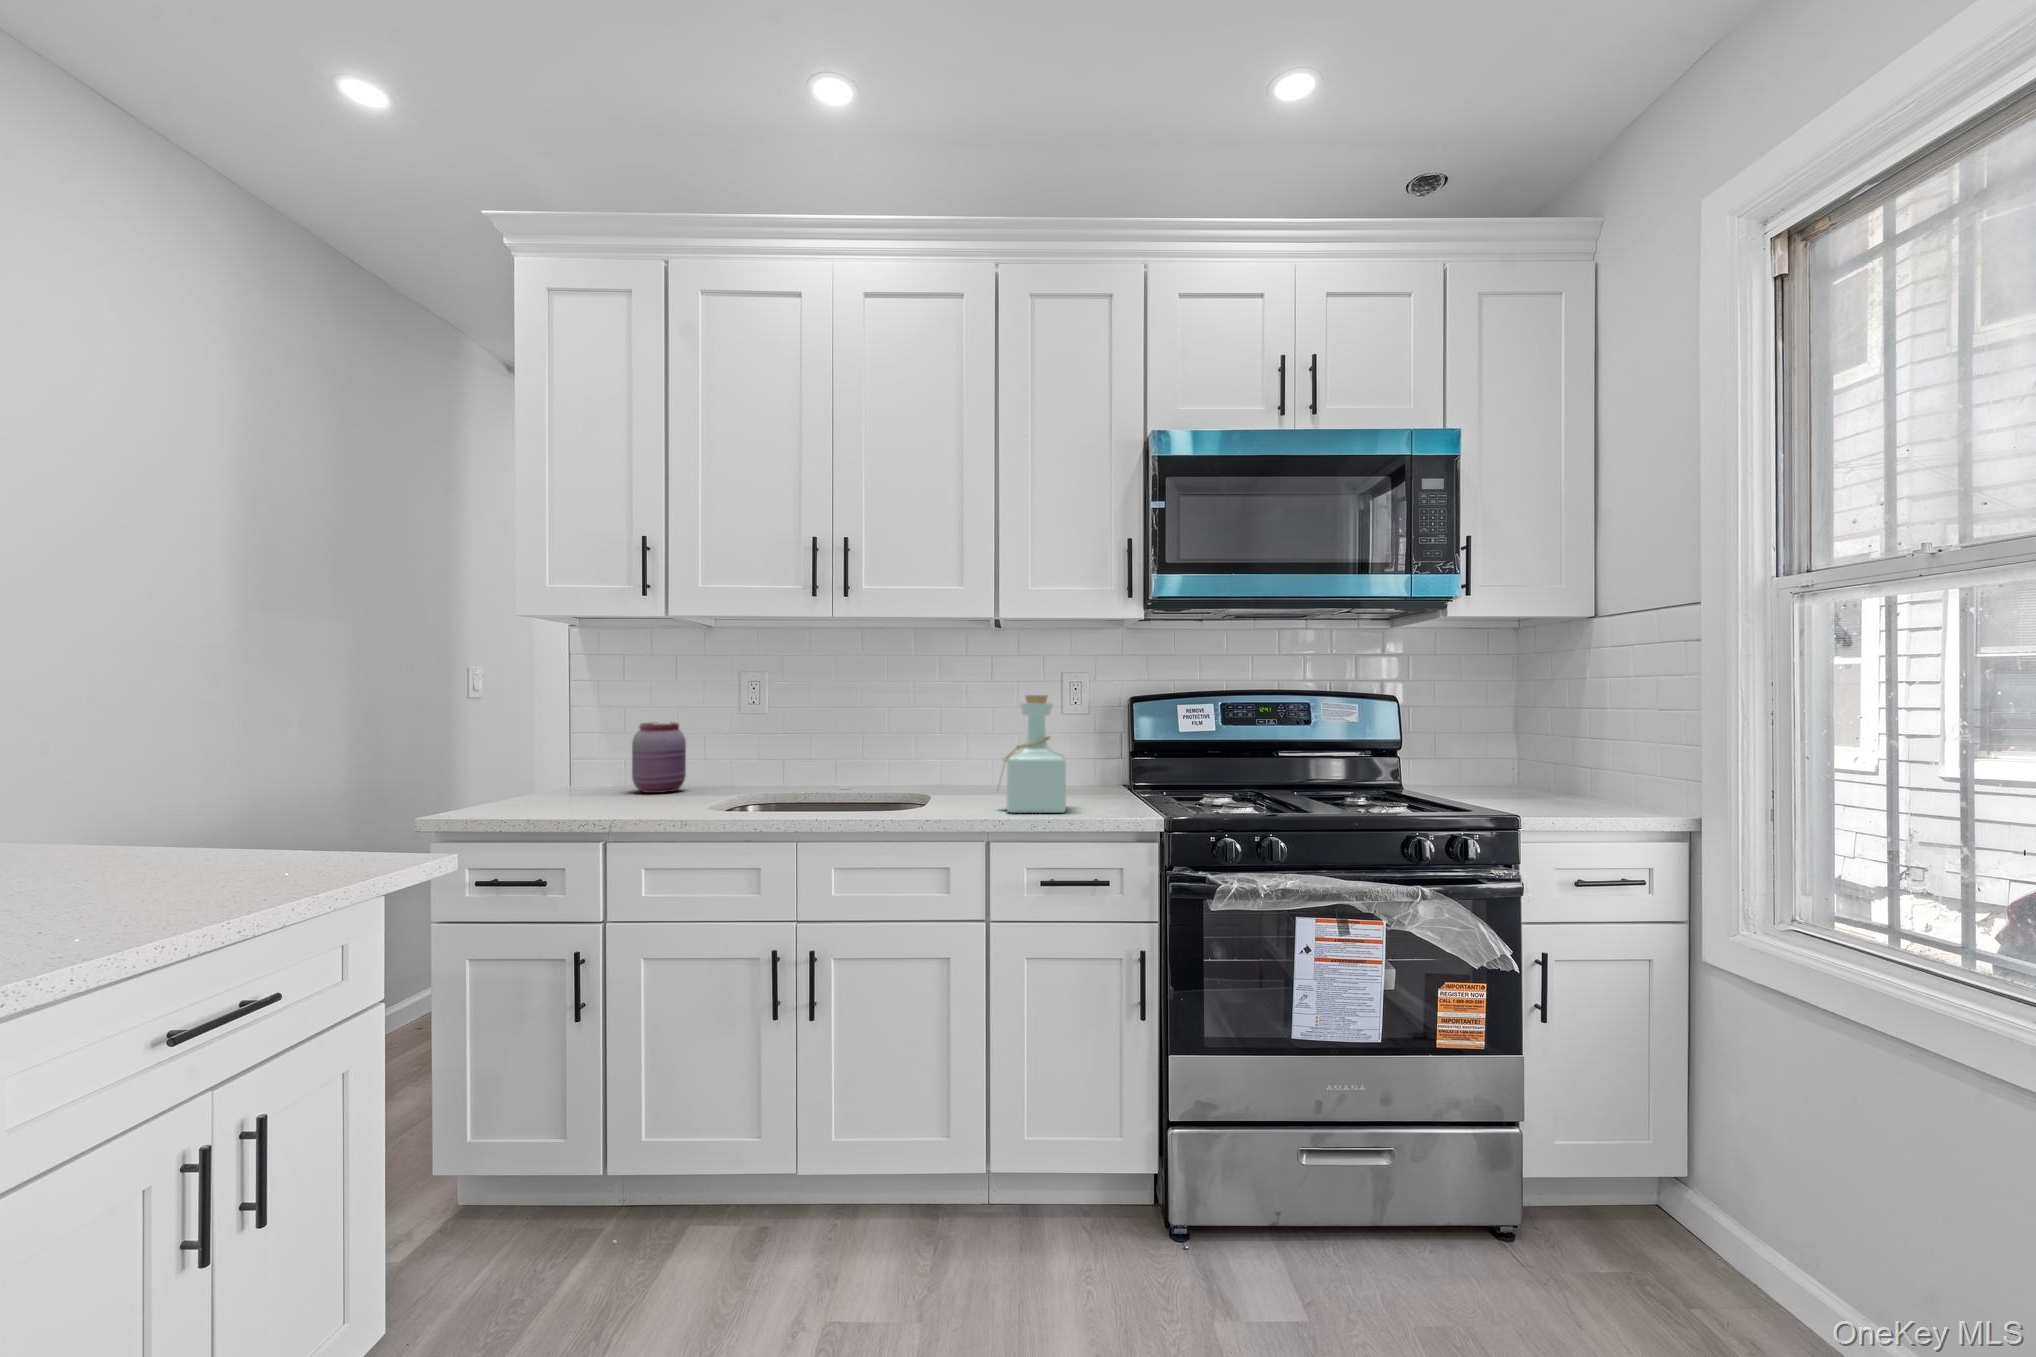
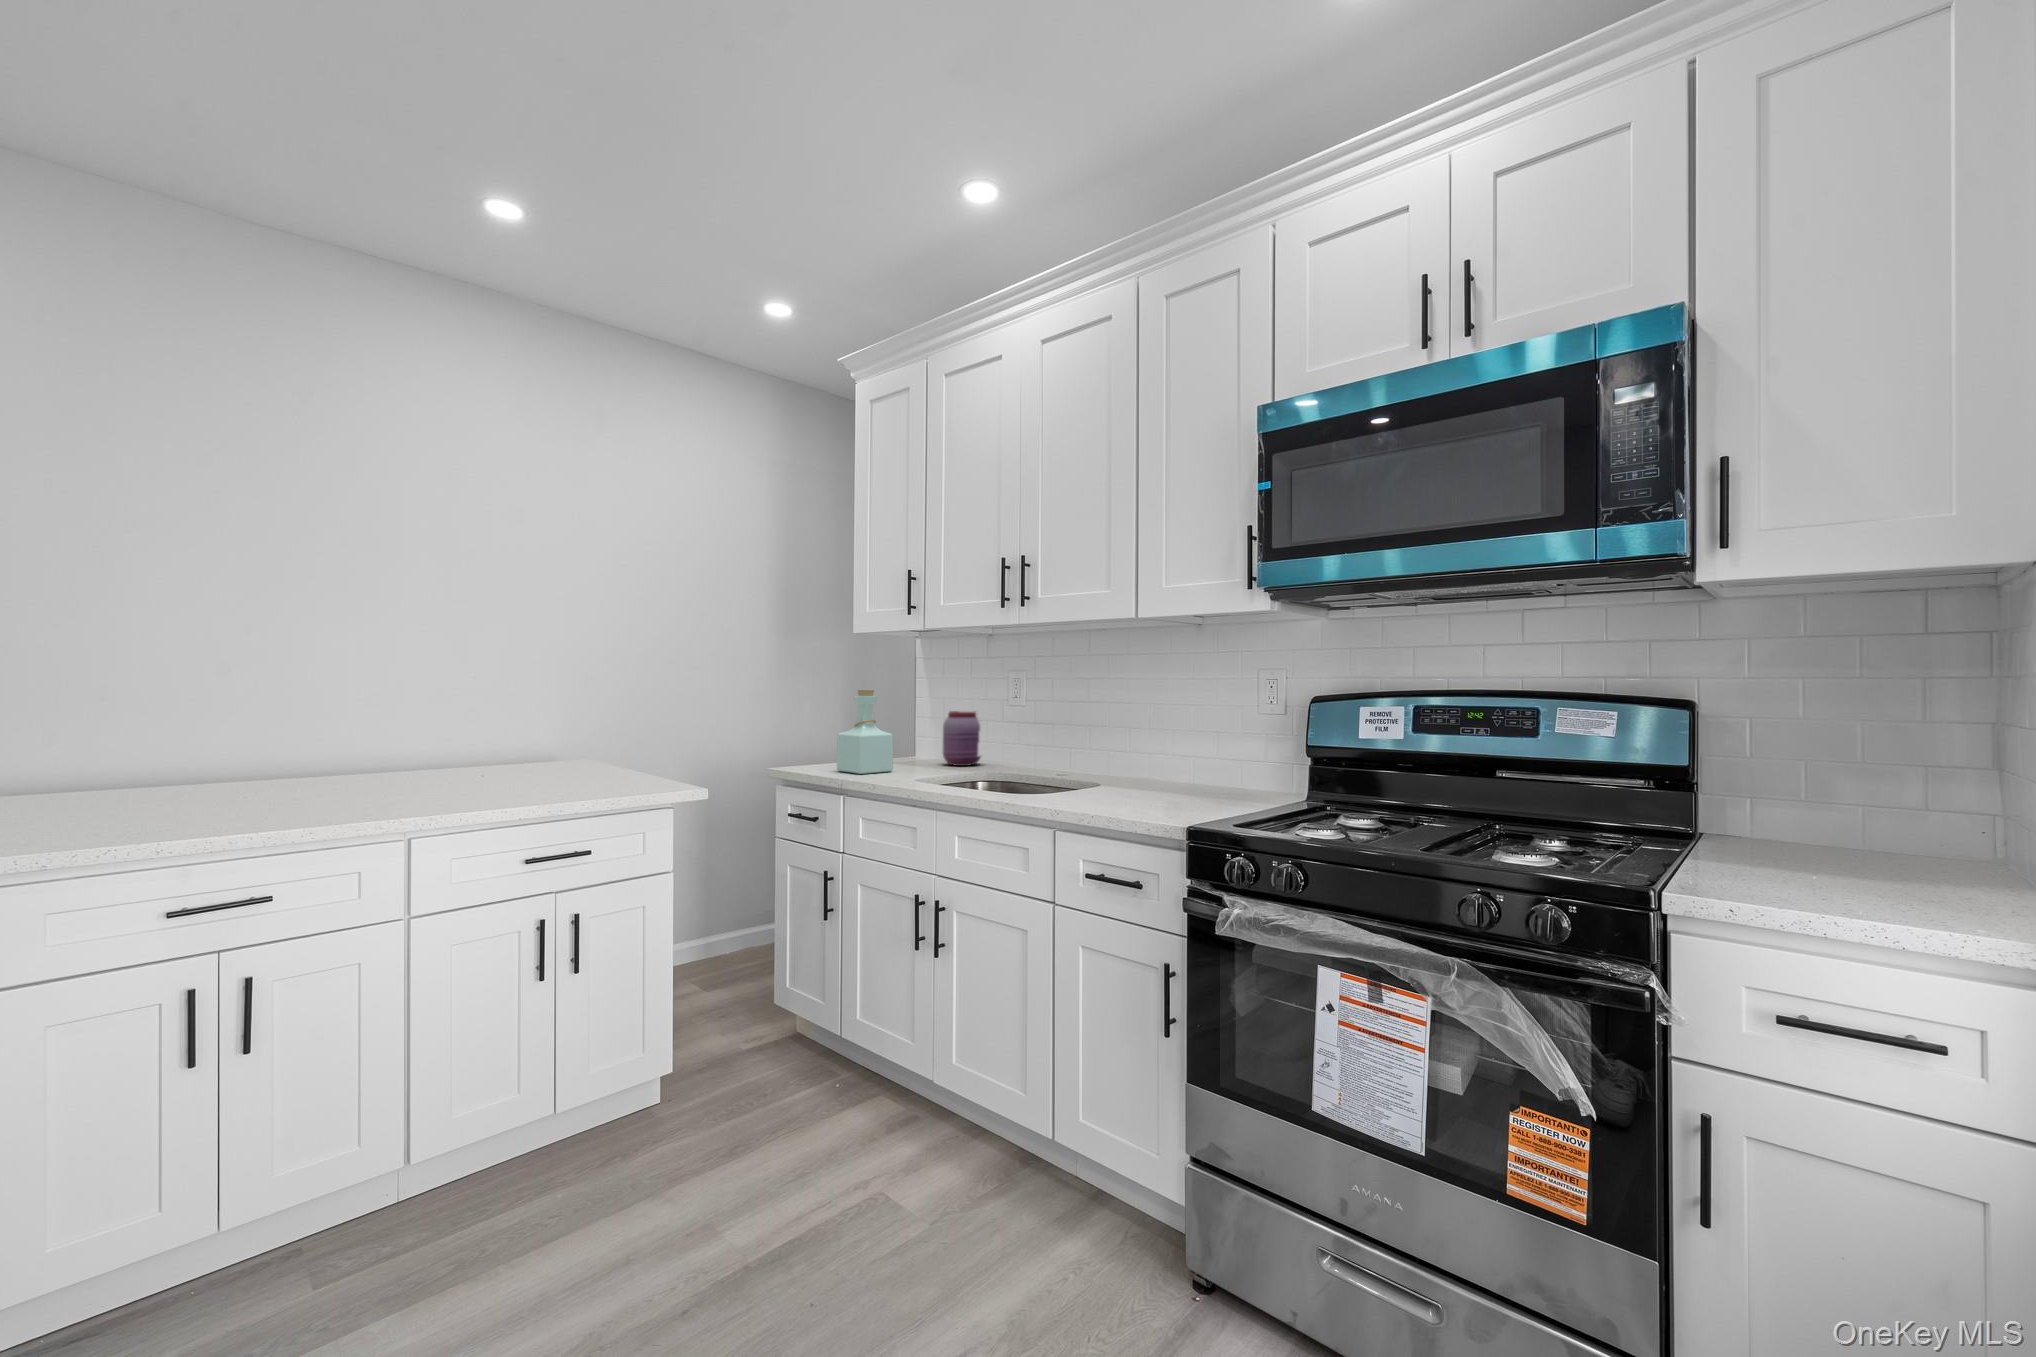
bottle: present [1004,695,1066,813] -> present [837,690,893,774]

